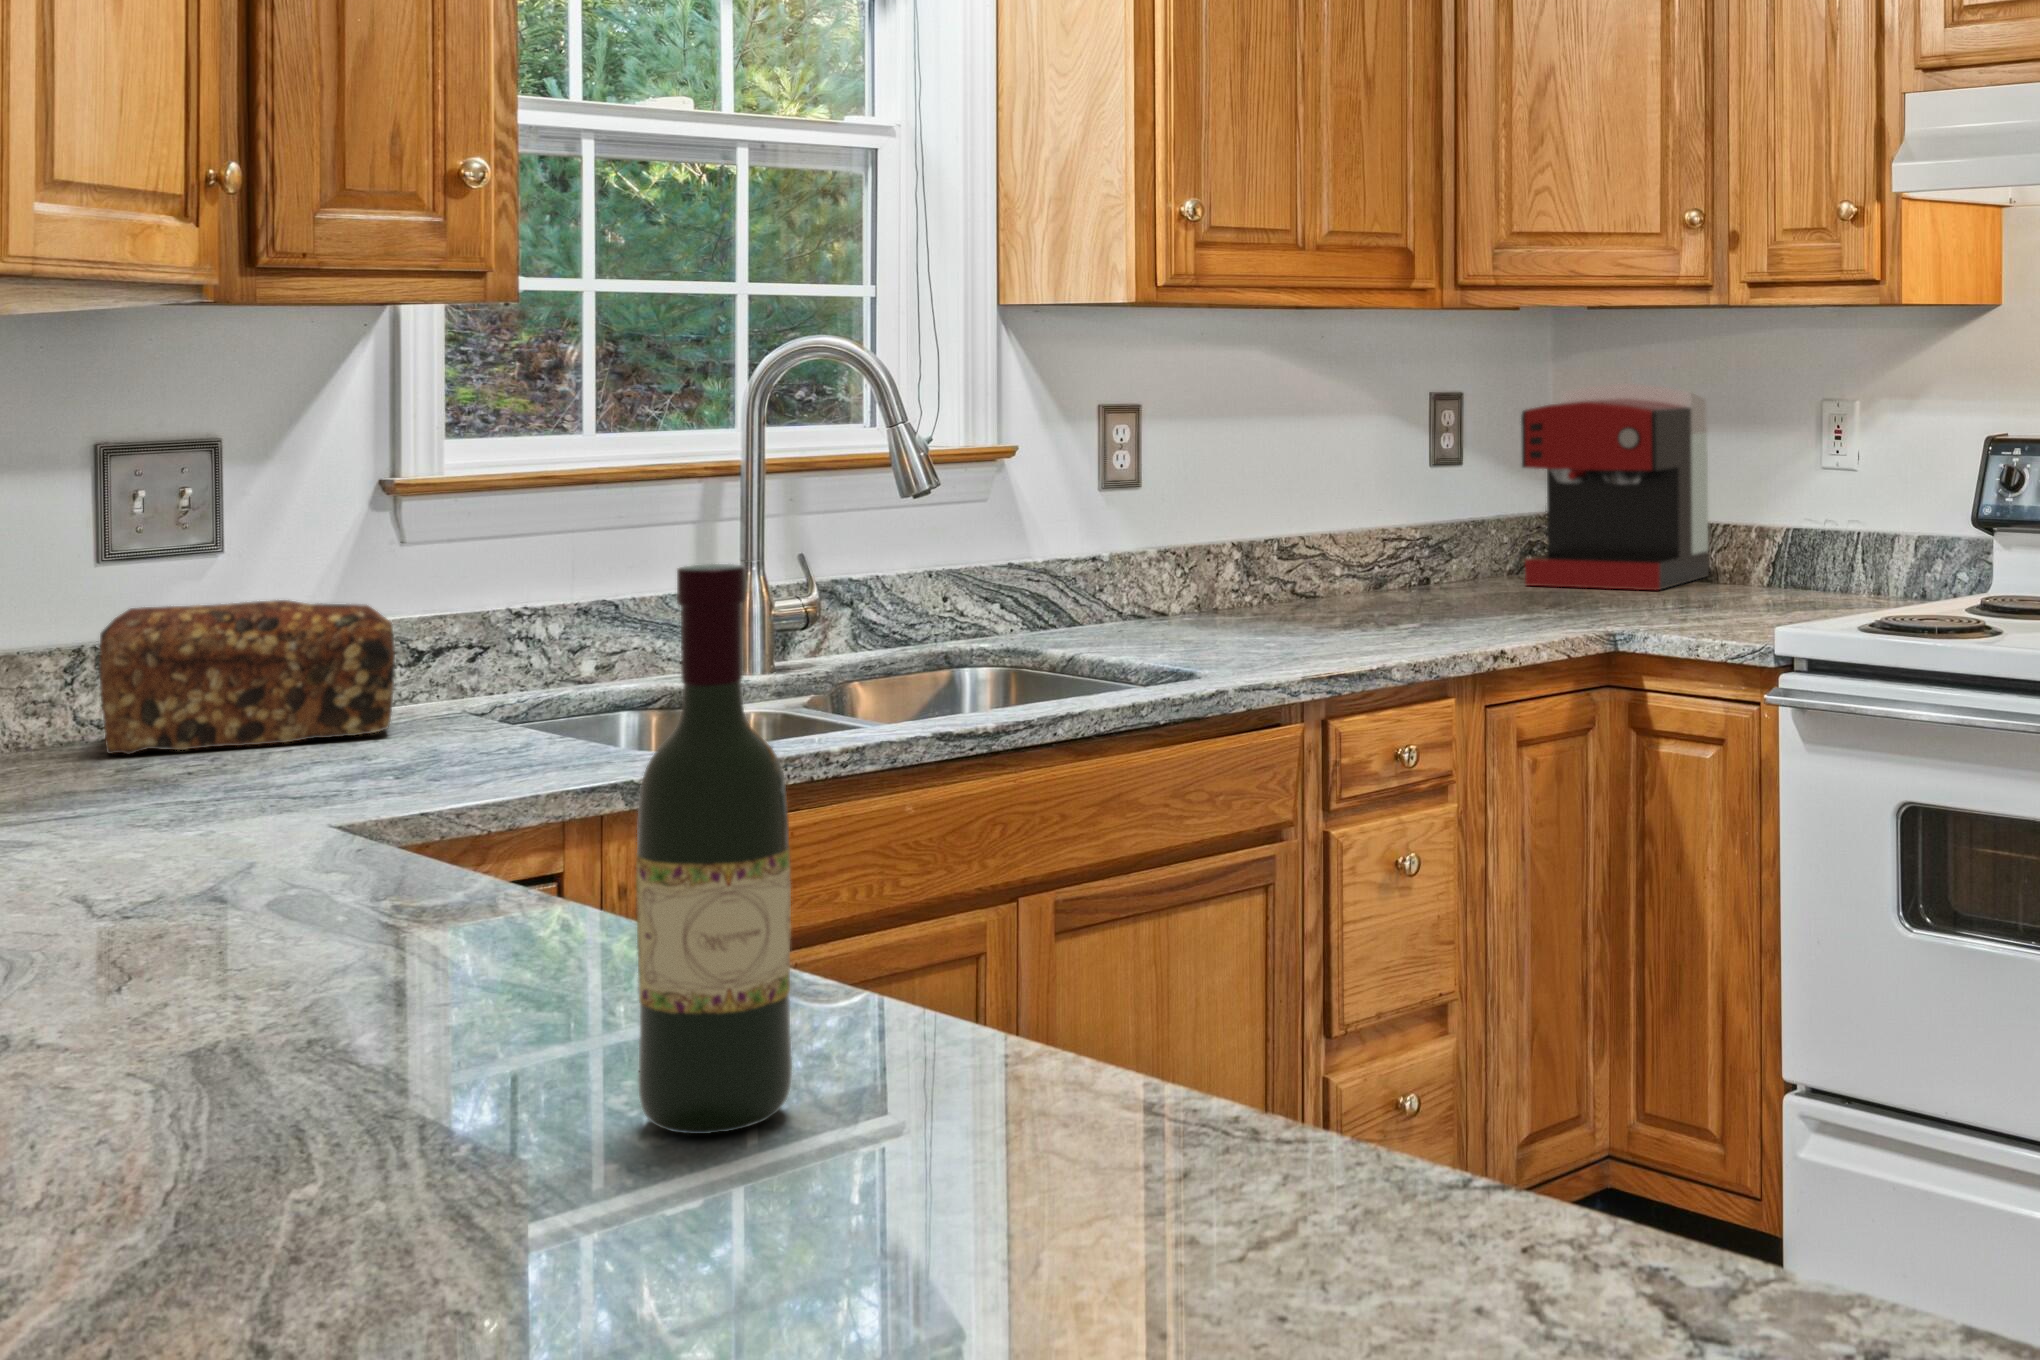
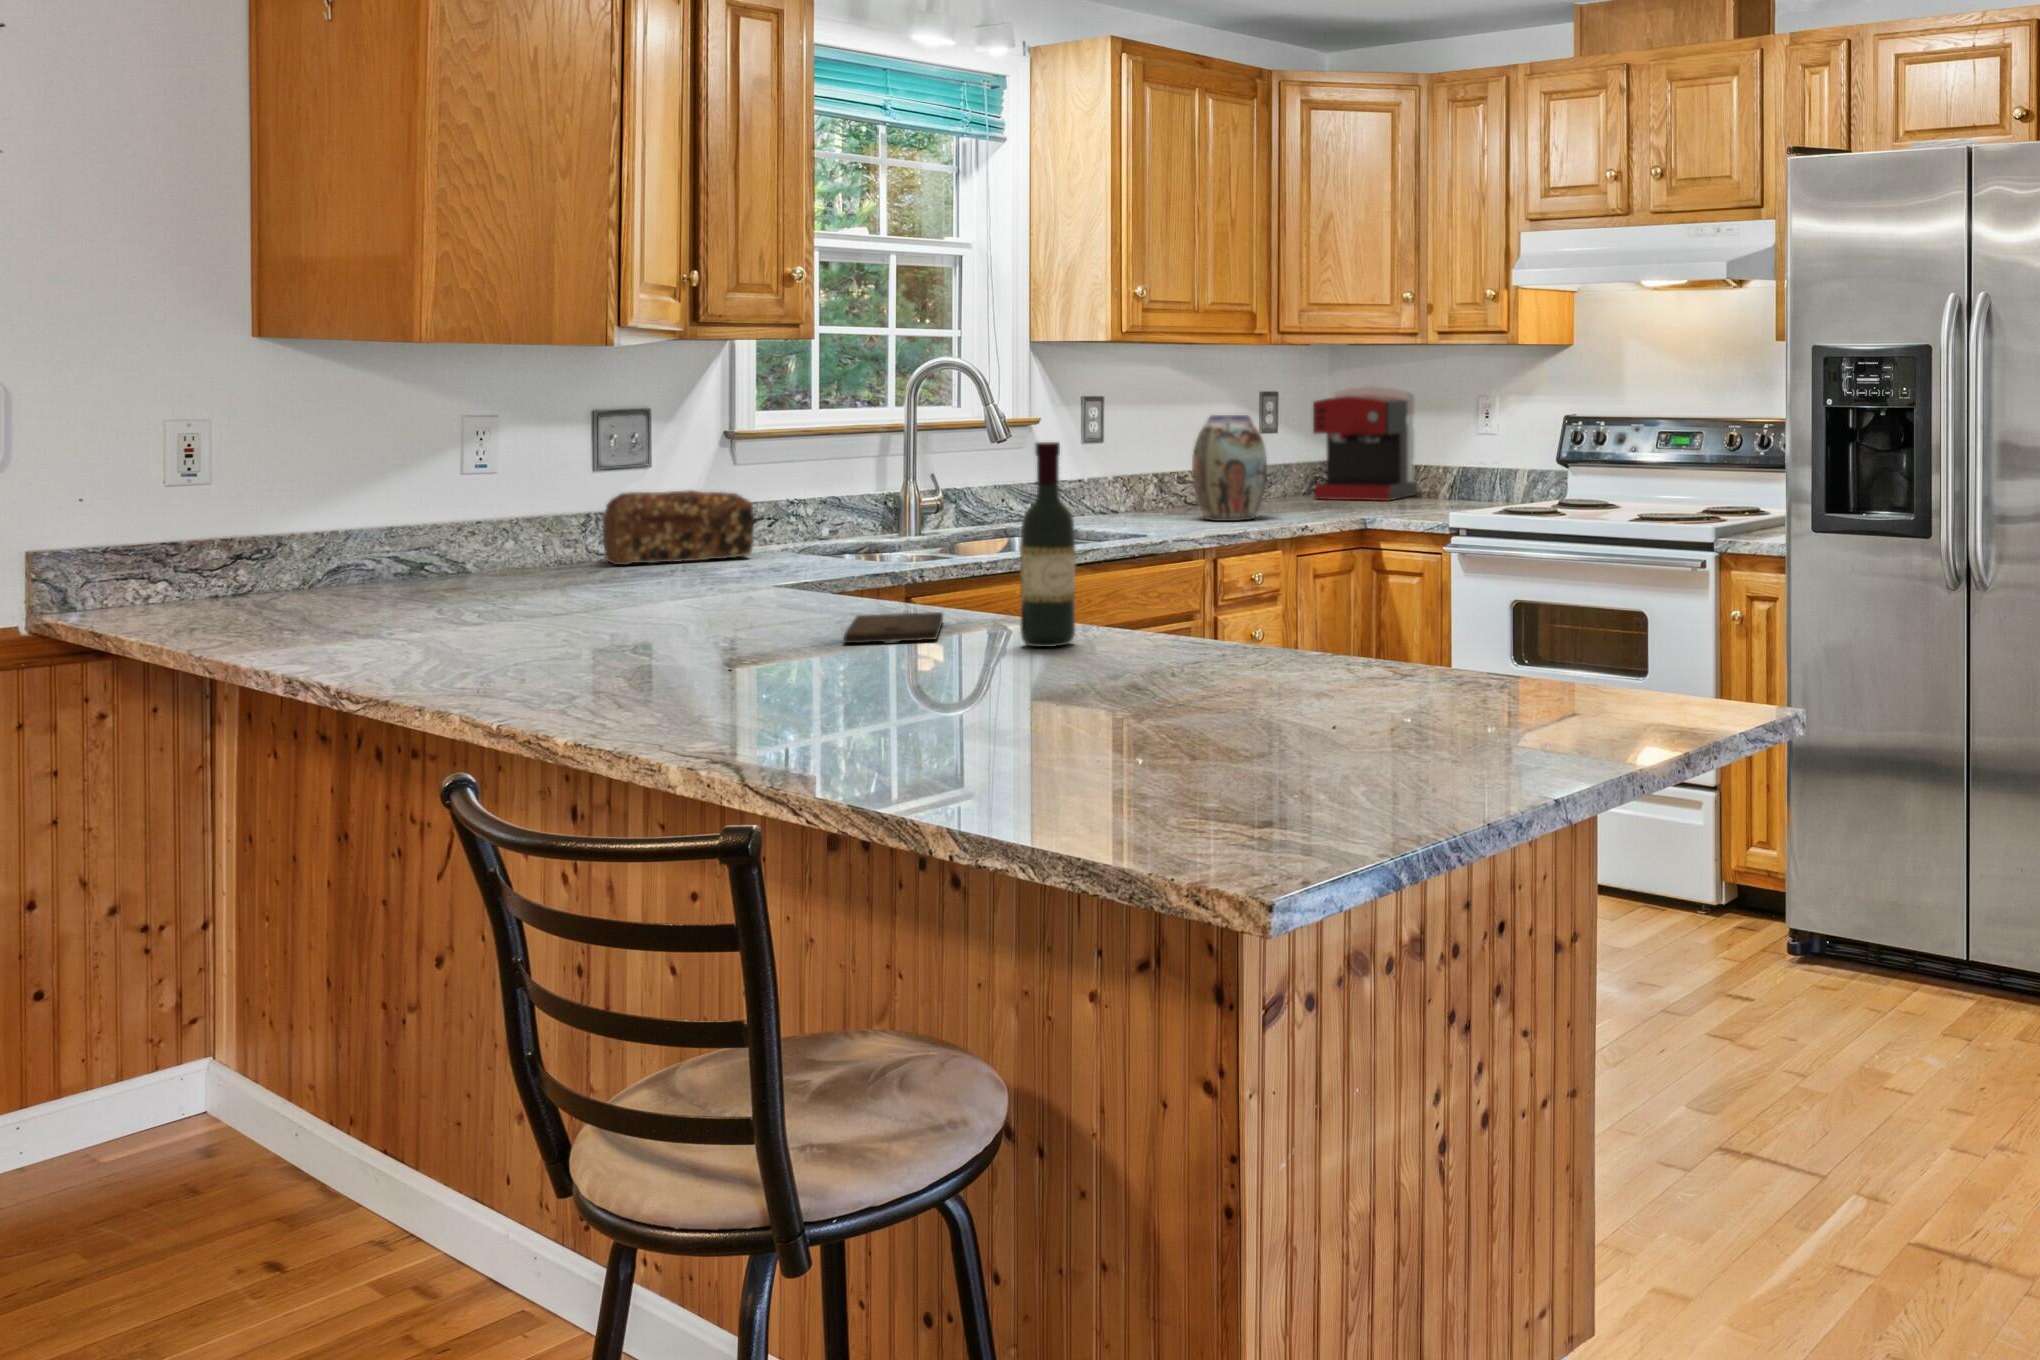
vase: none [1290,440,1428,640] -> present [1192,415,1267,521]
cutting board: none [203,966,547,1094] -> present [844,612,943,643]

